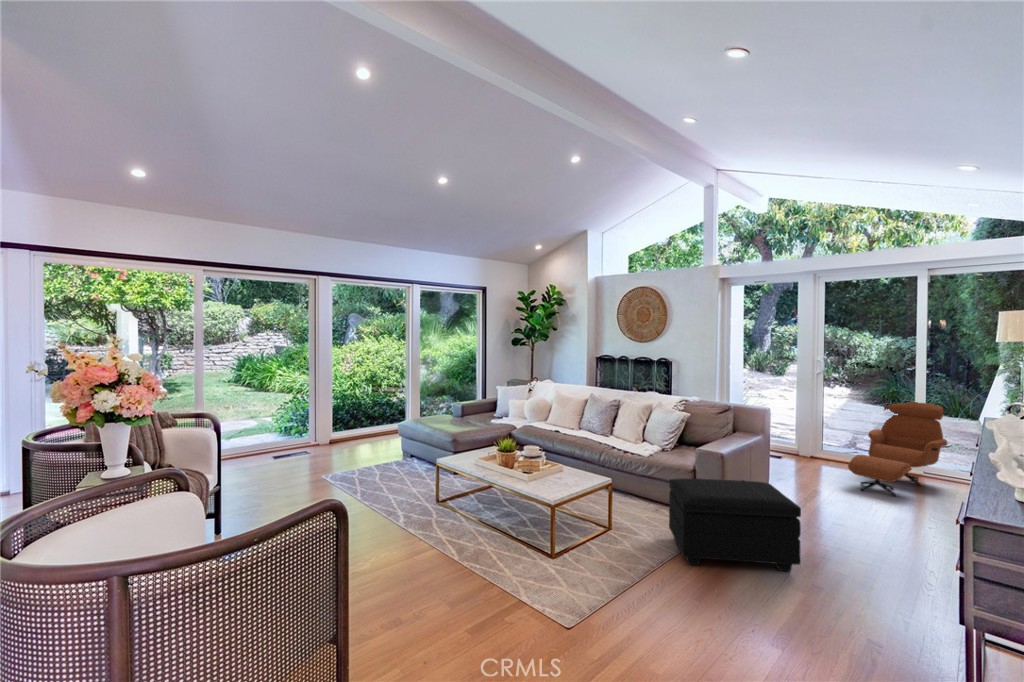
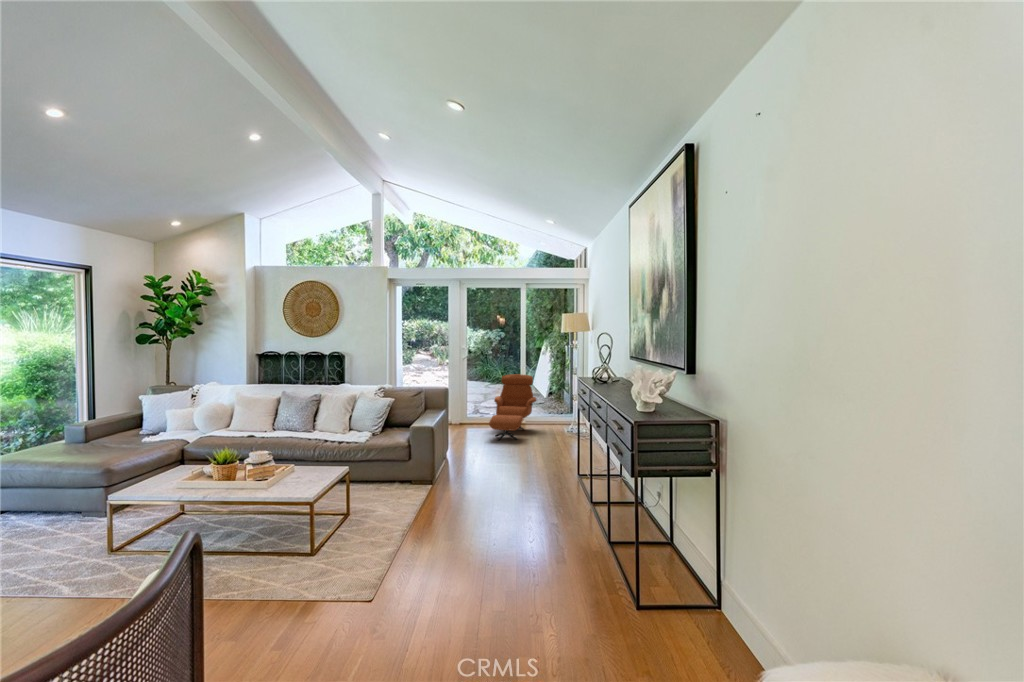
footstool: present [669,479,801,571] -> none [401,442,501,519]

